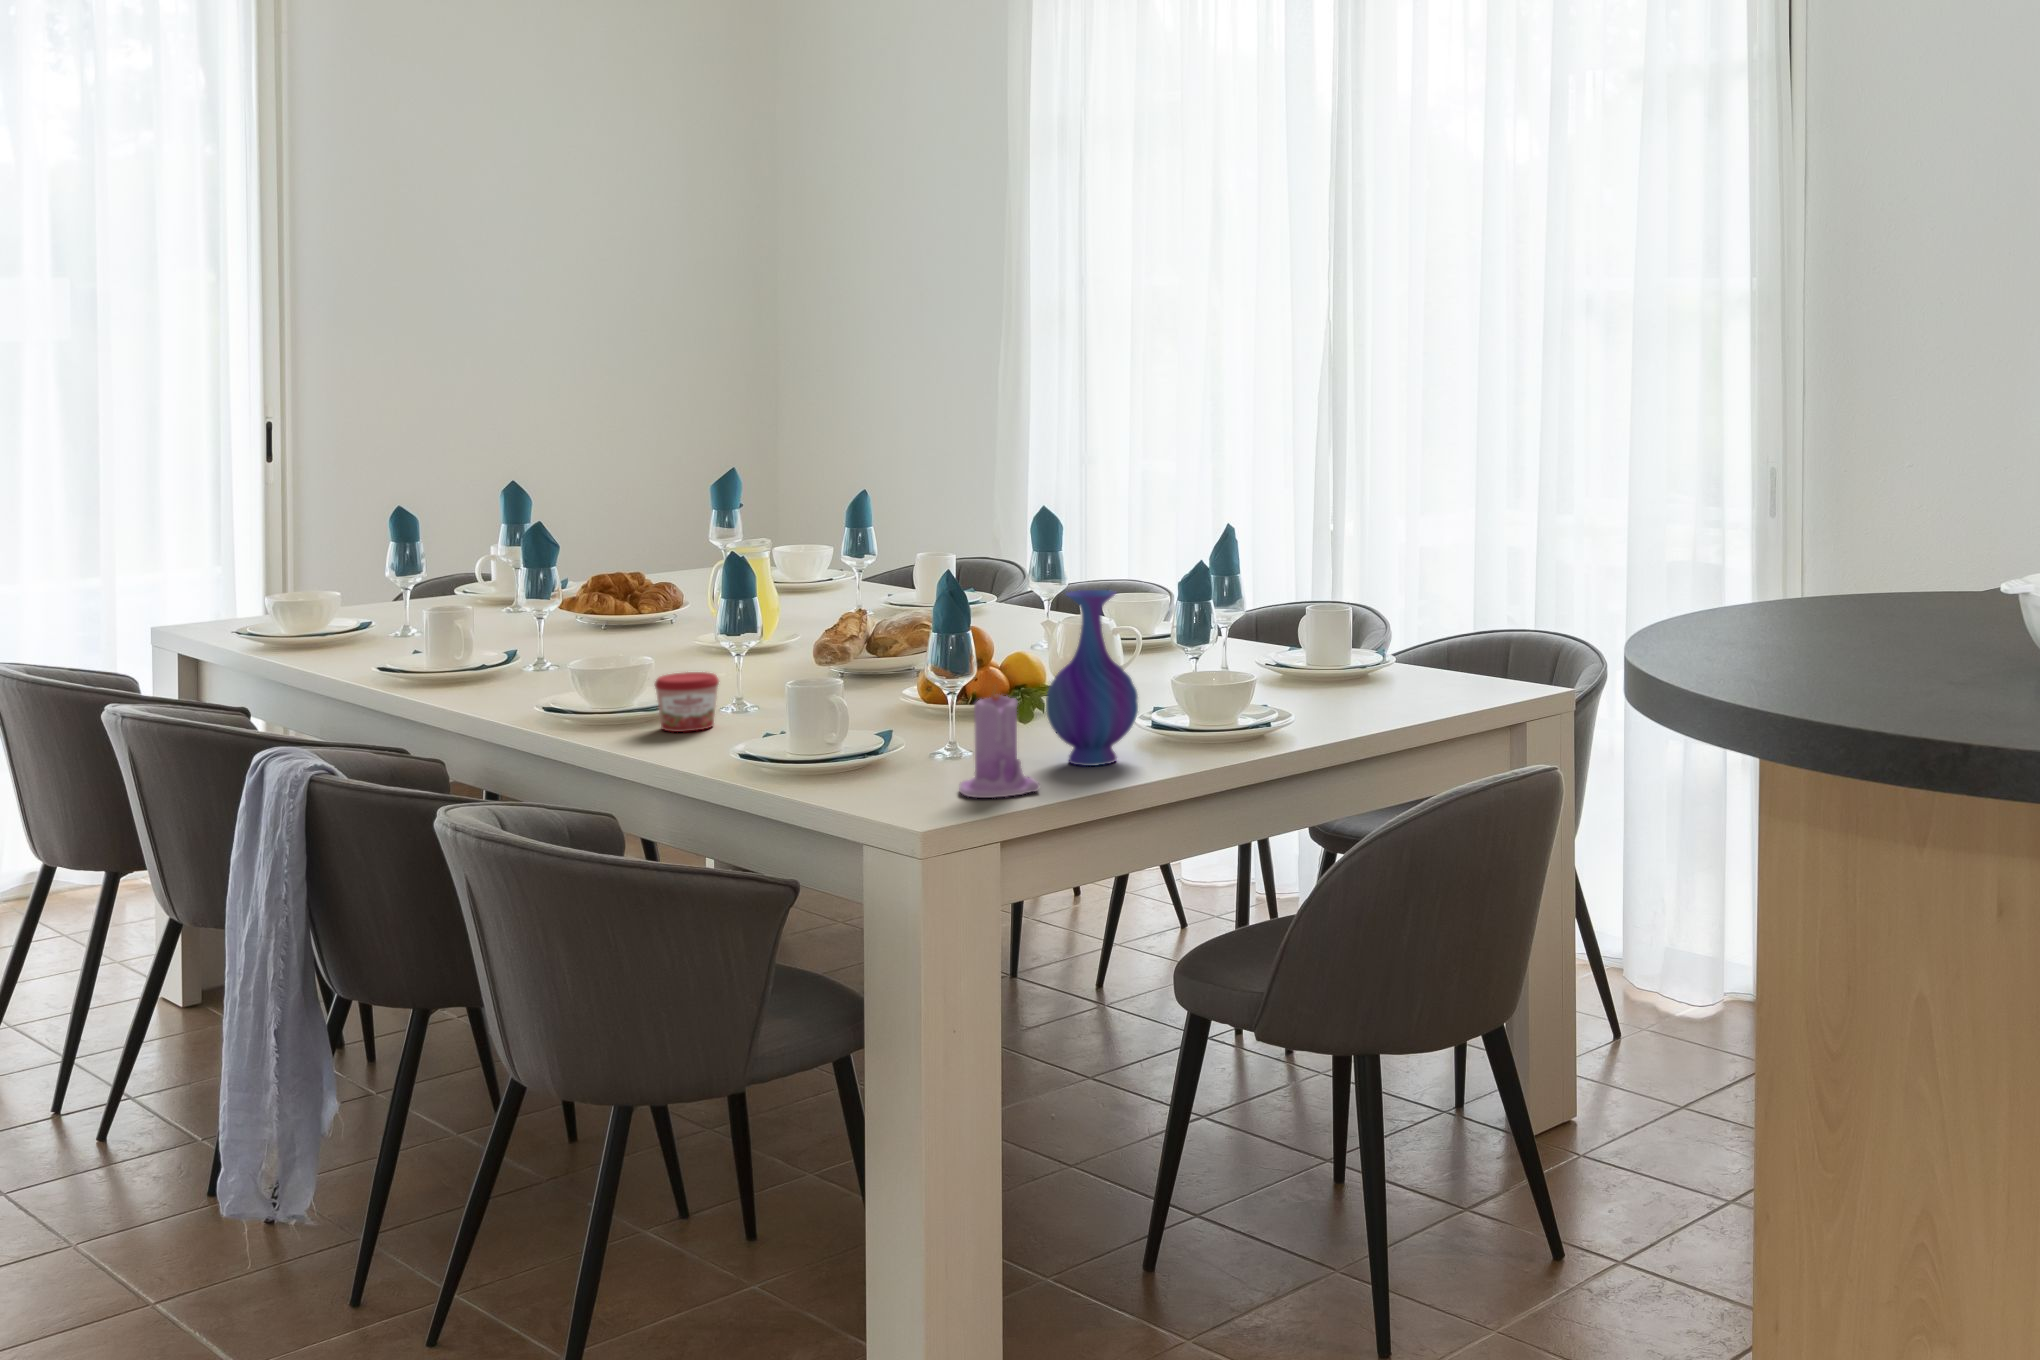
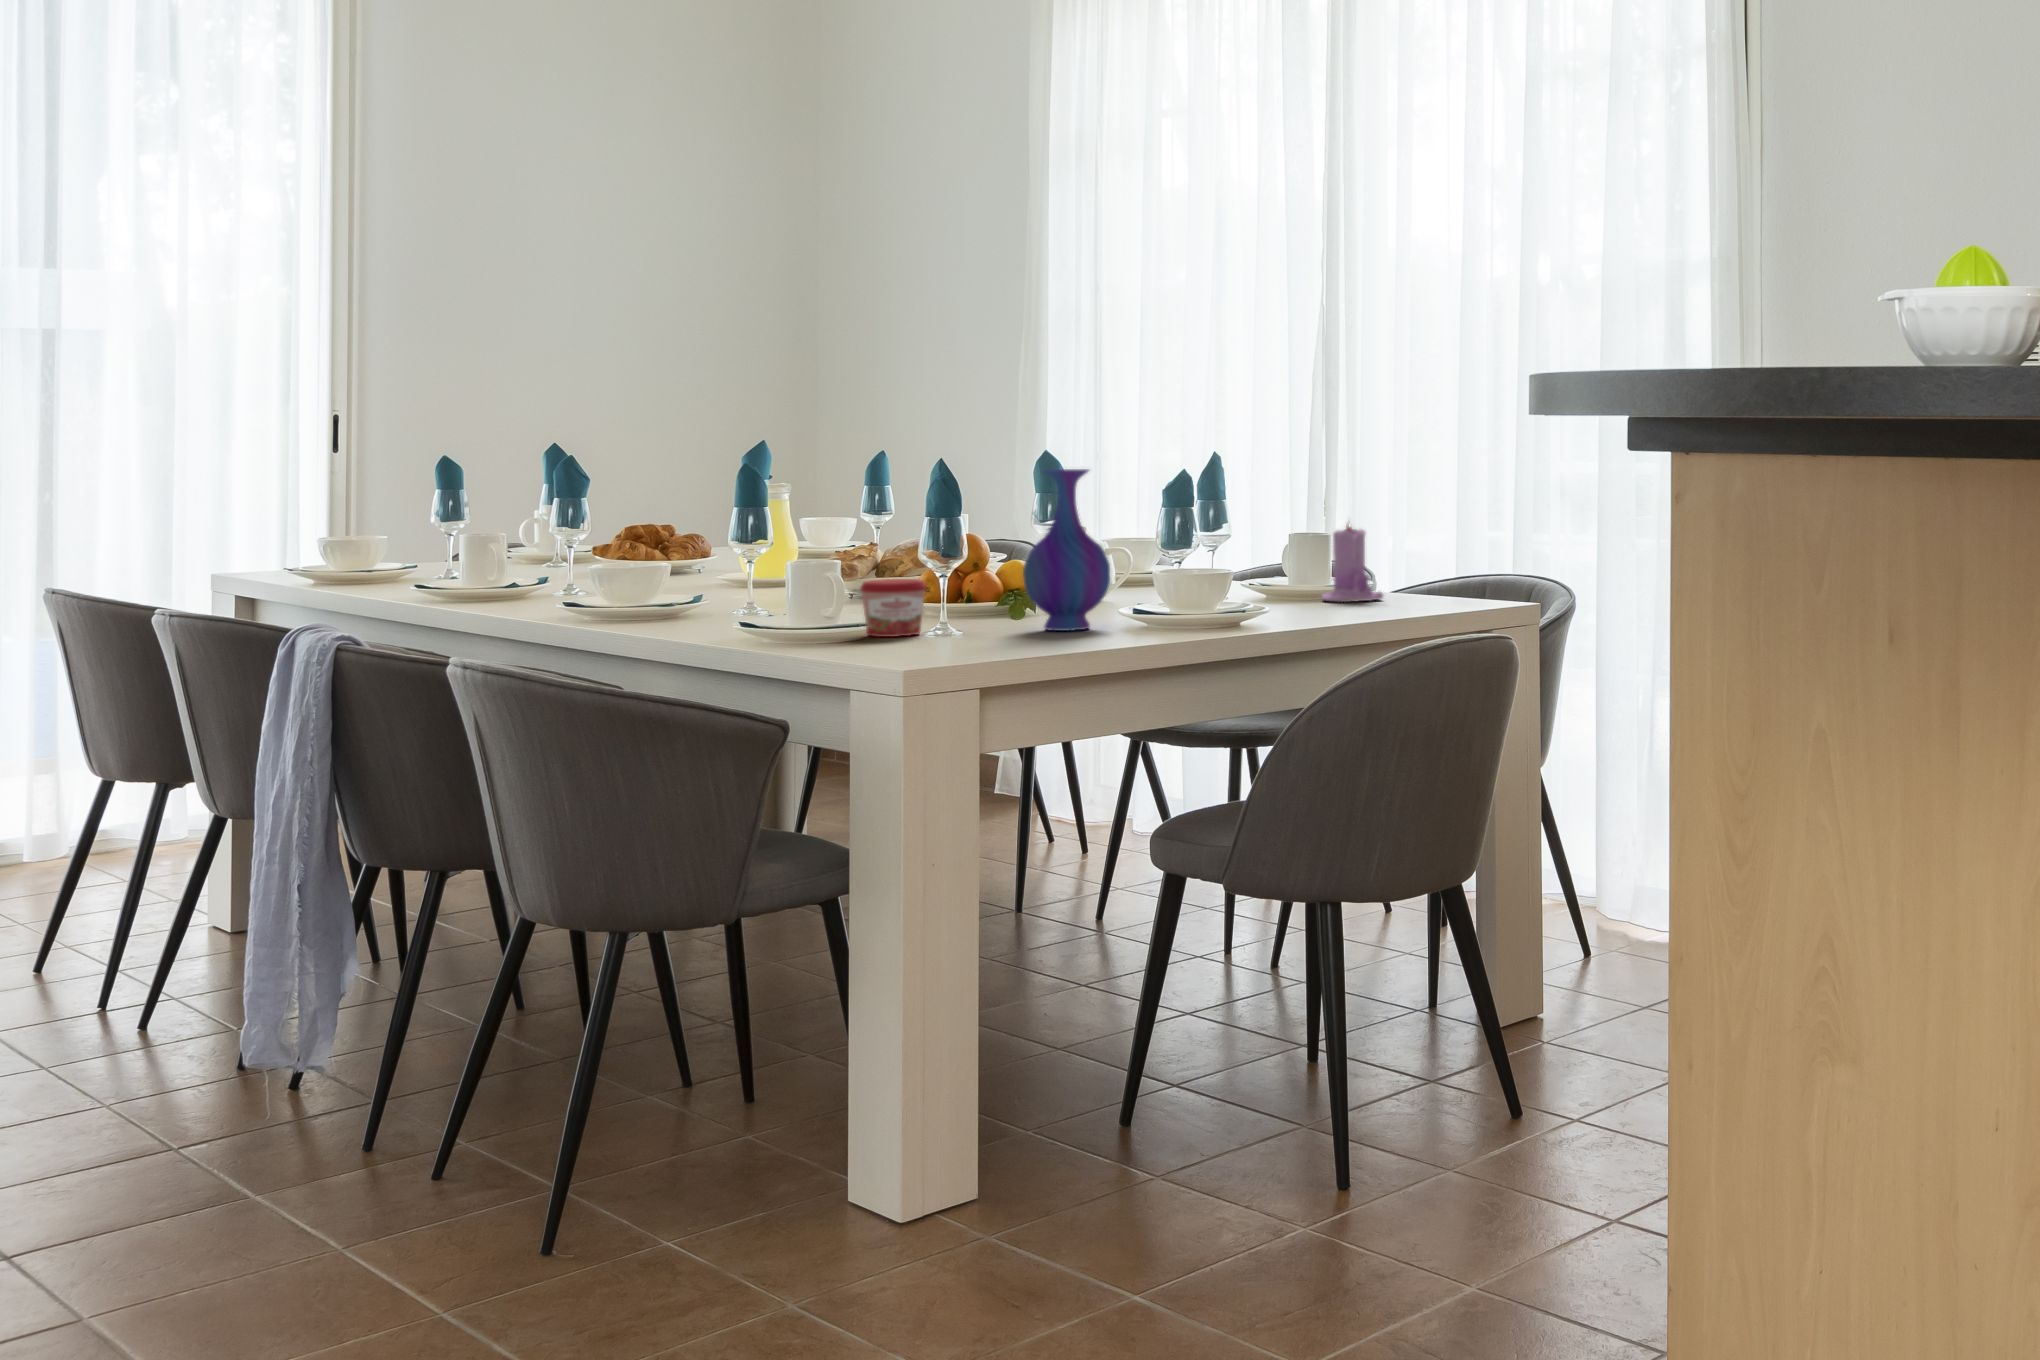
jam: present [655,672,719,732] -> present [861,579,926,637]
candle: present [959,685,1040,798] -> present [1322,522,1383,602]

